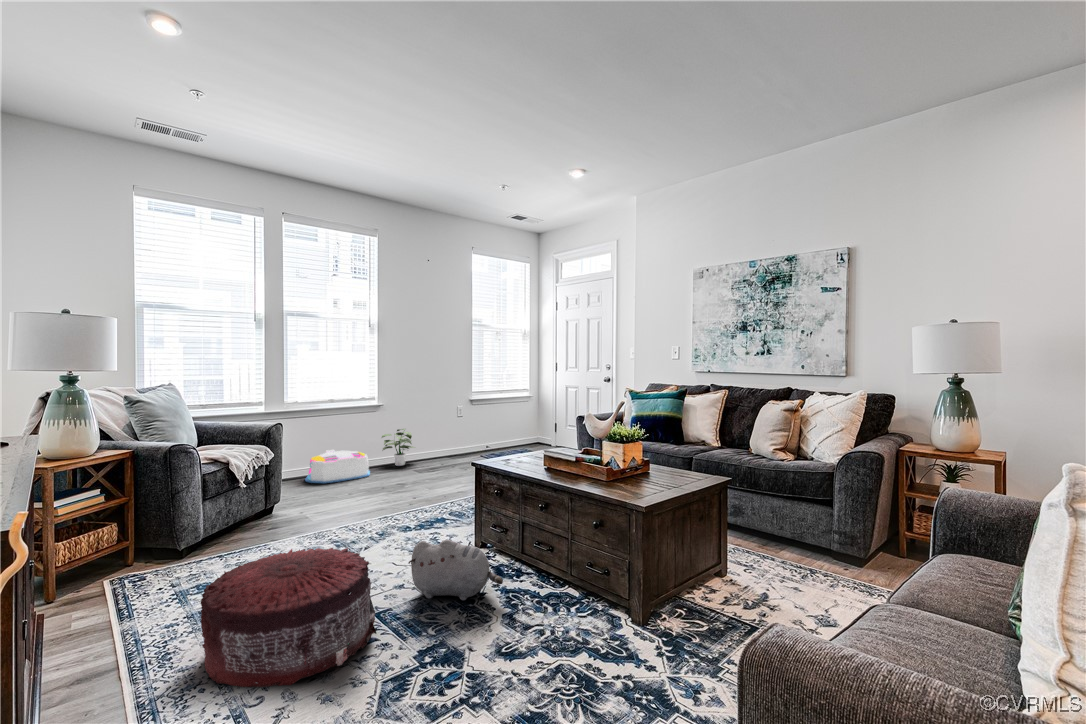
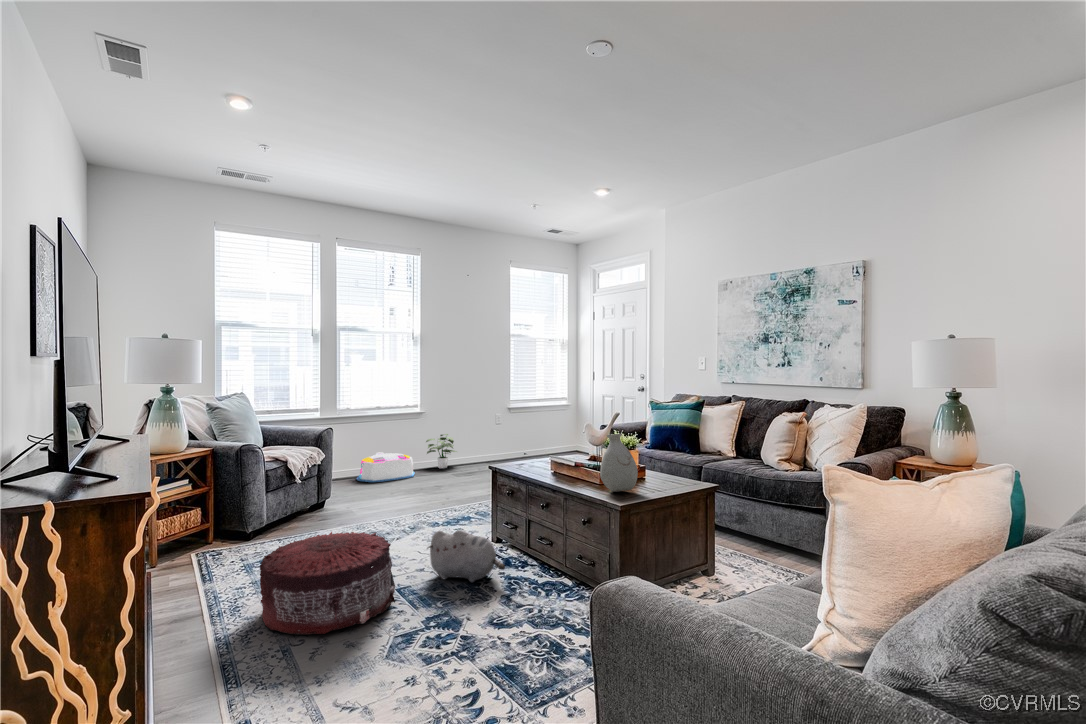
vase: none [610,424,652,490] -> present [600,434,638,492]

